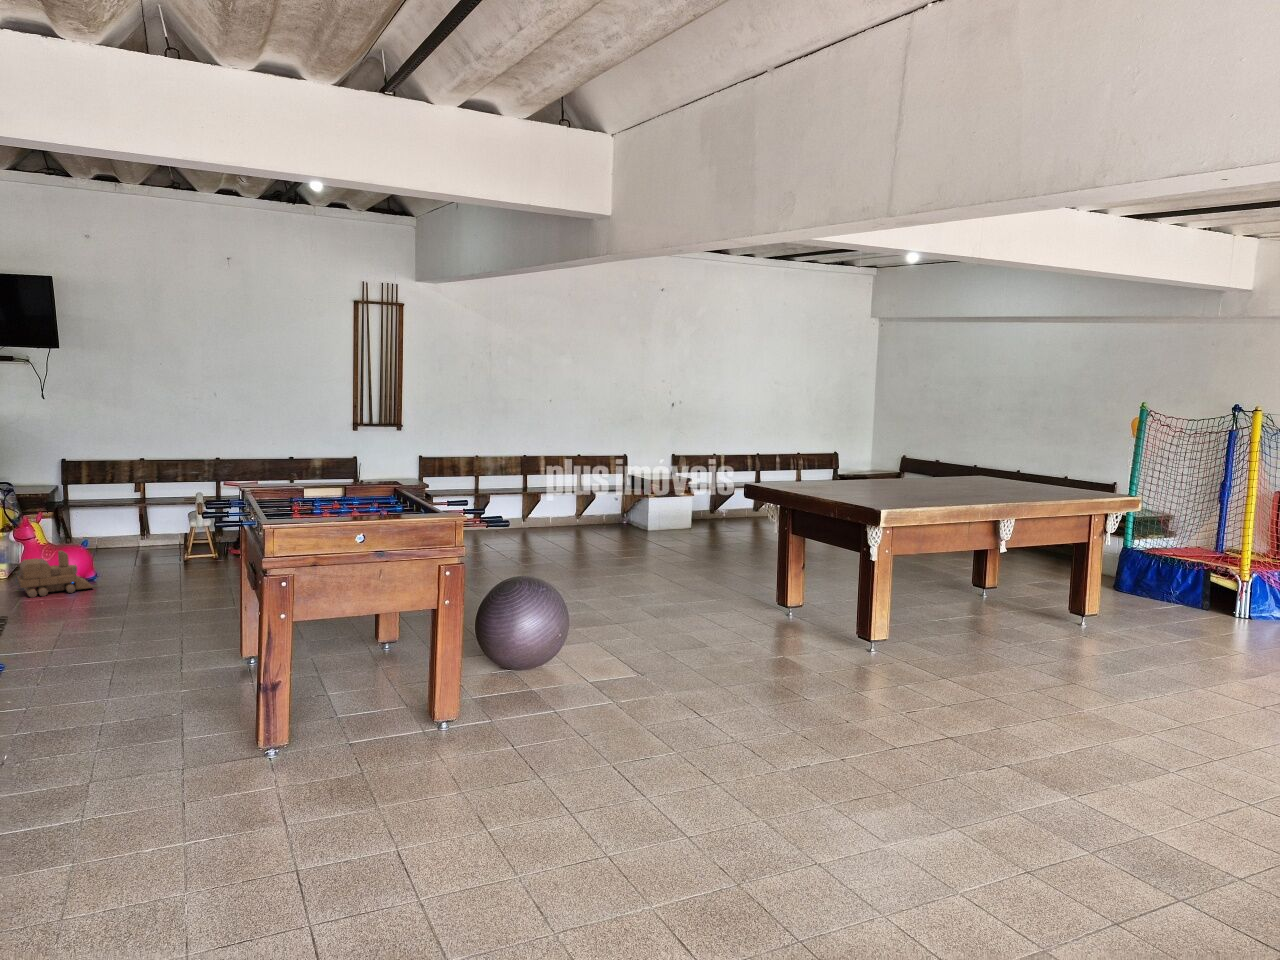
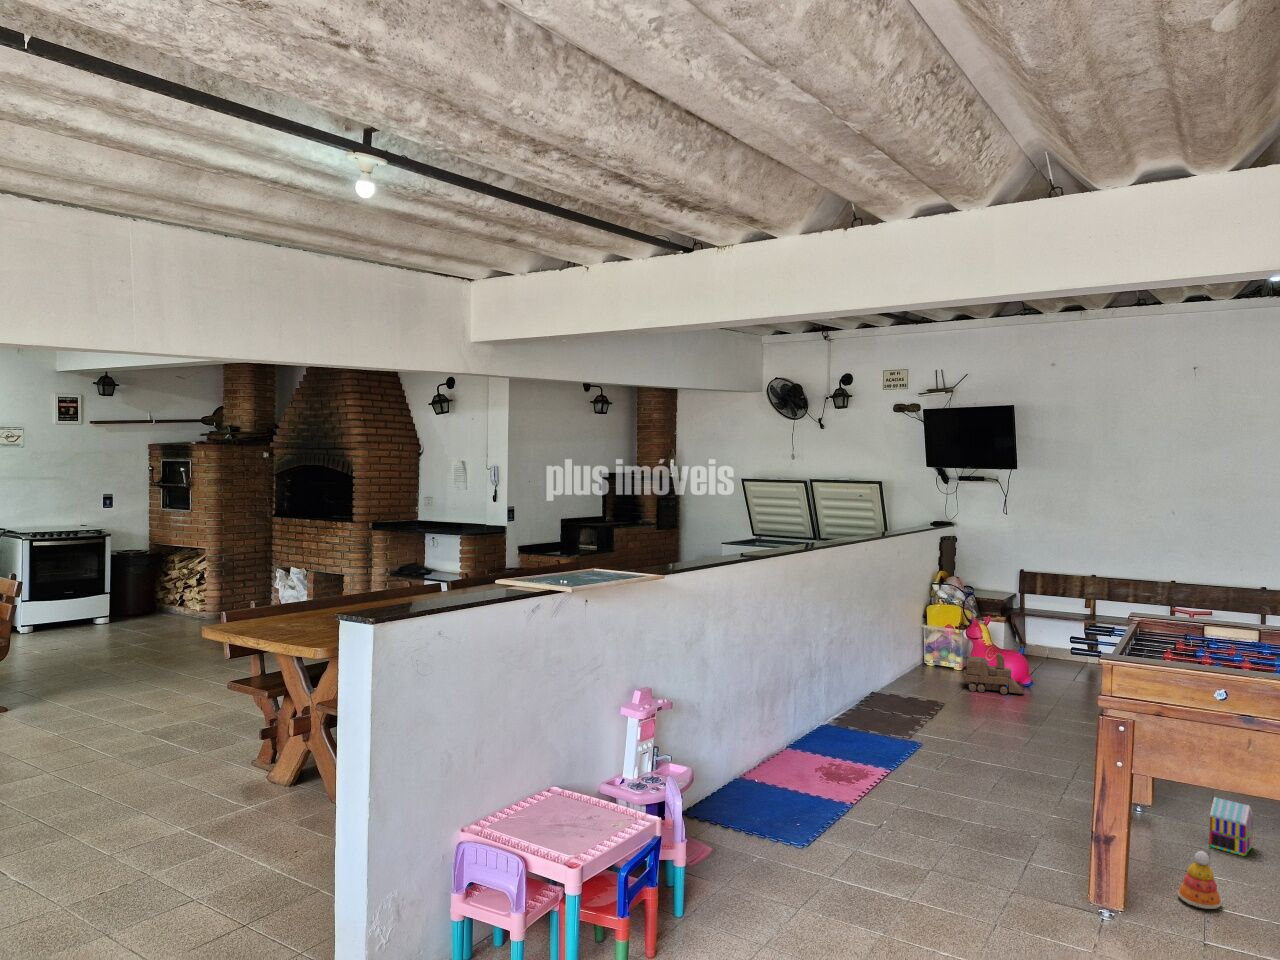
toy house: none [319,628,346,670] -> present [1210,798,1253,856]
stacking toy: none [317,672,350,718] -> present [1178,851,1222,909]

